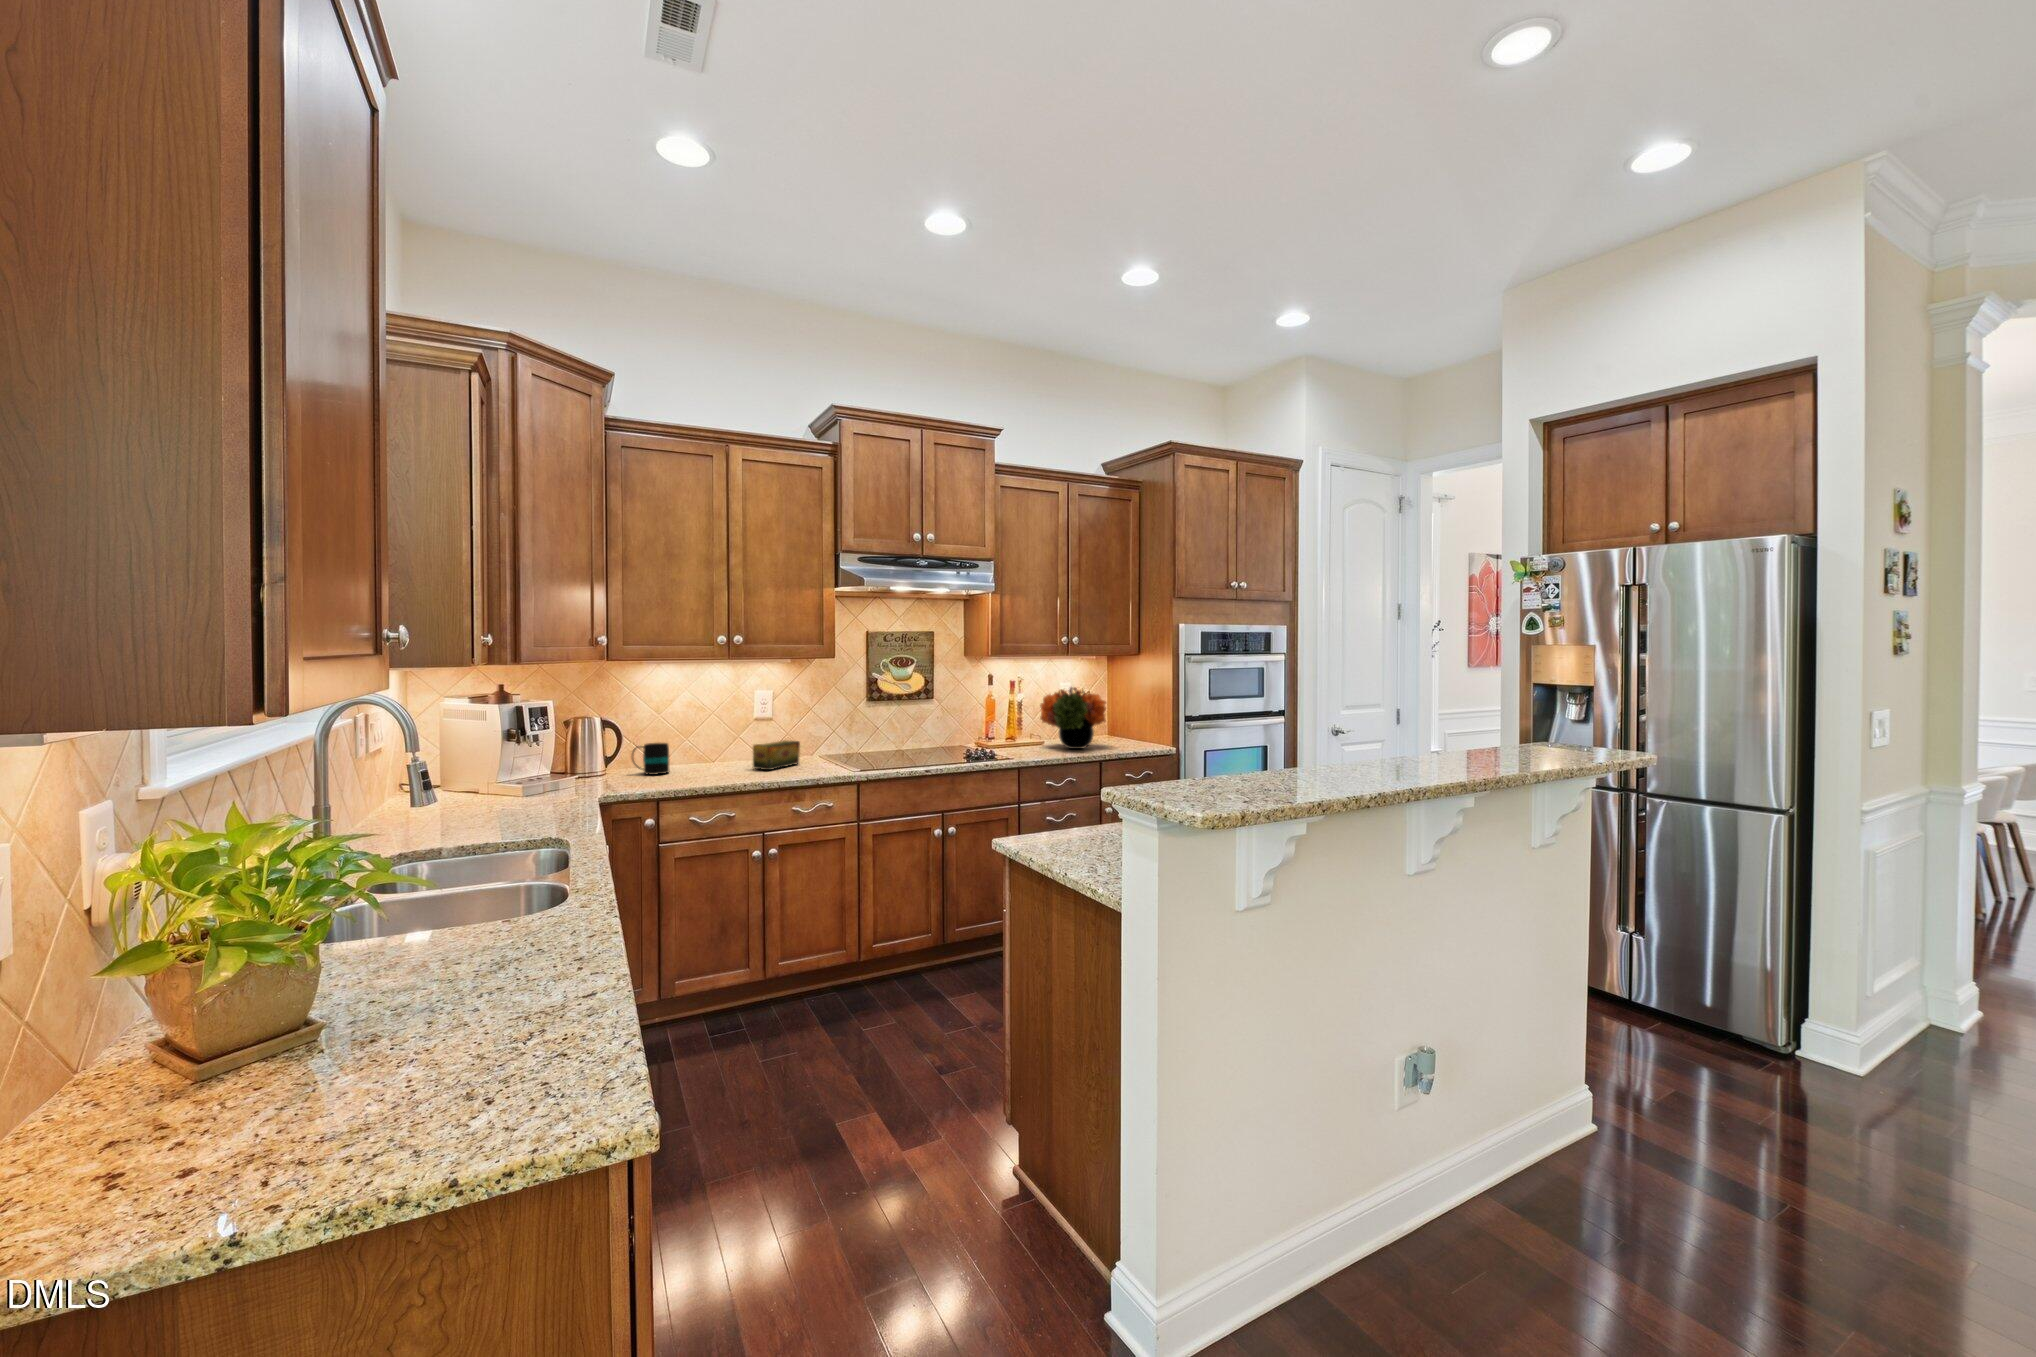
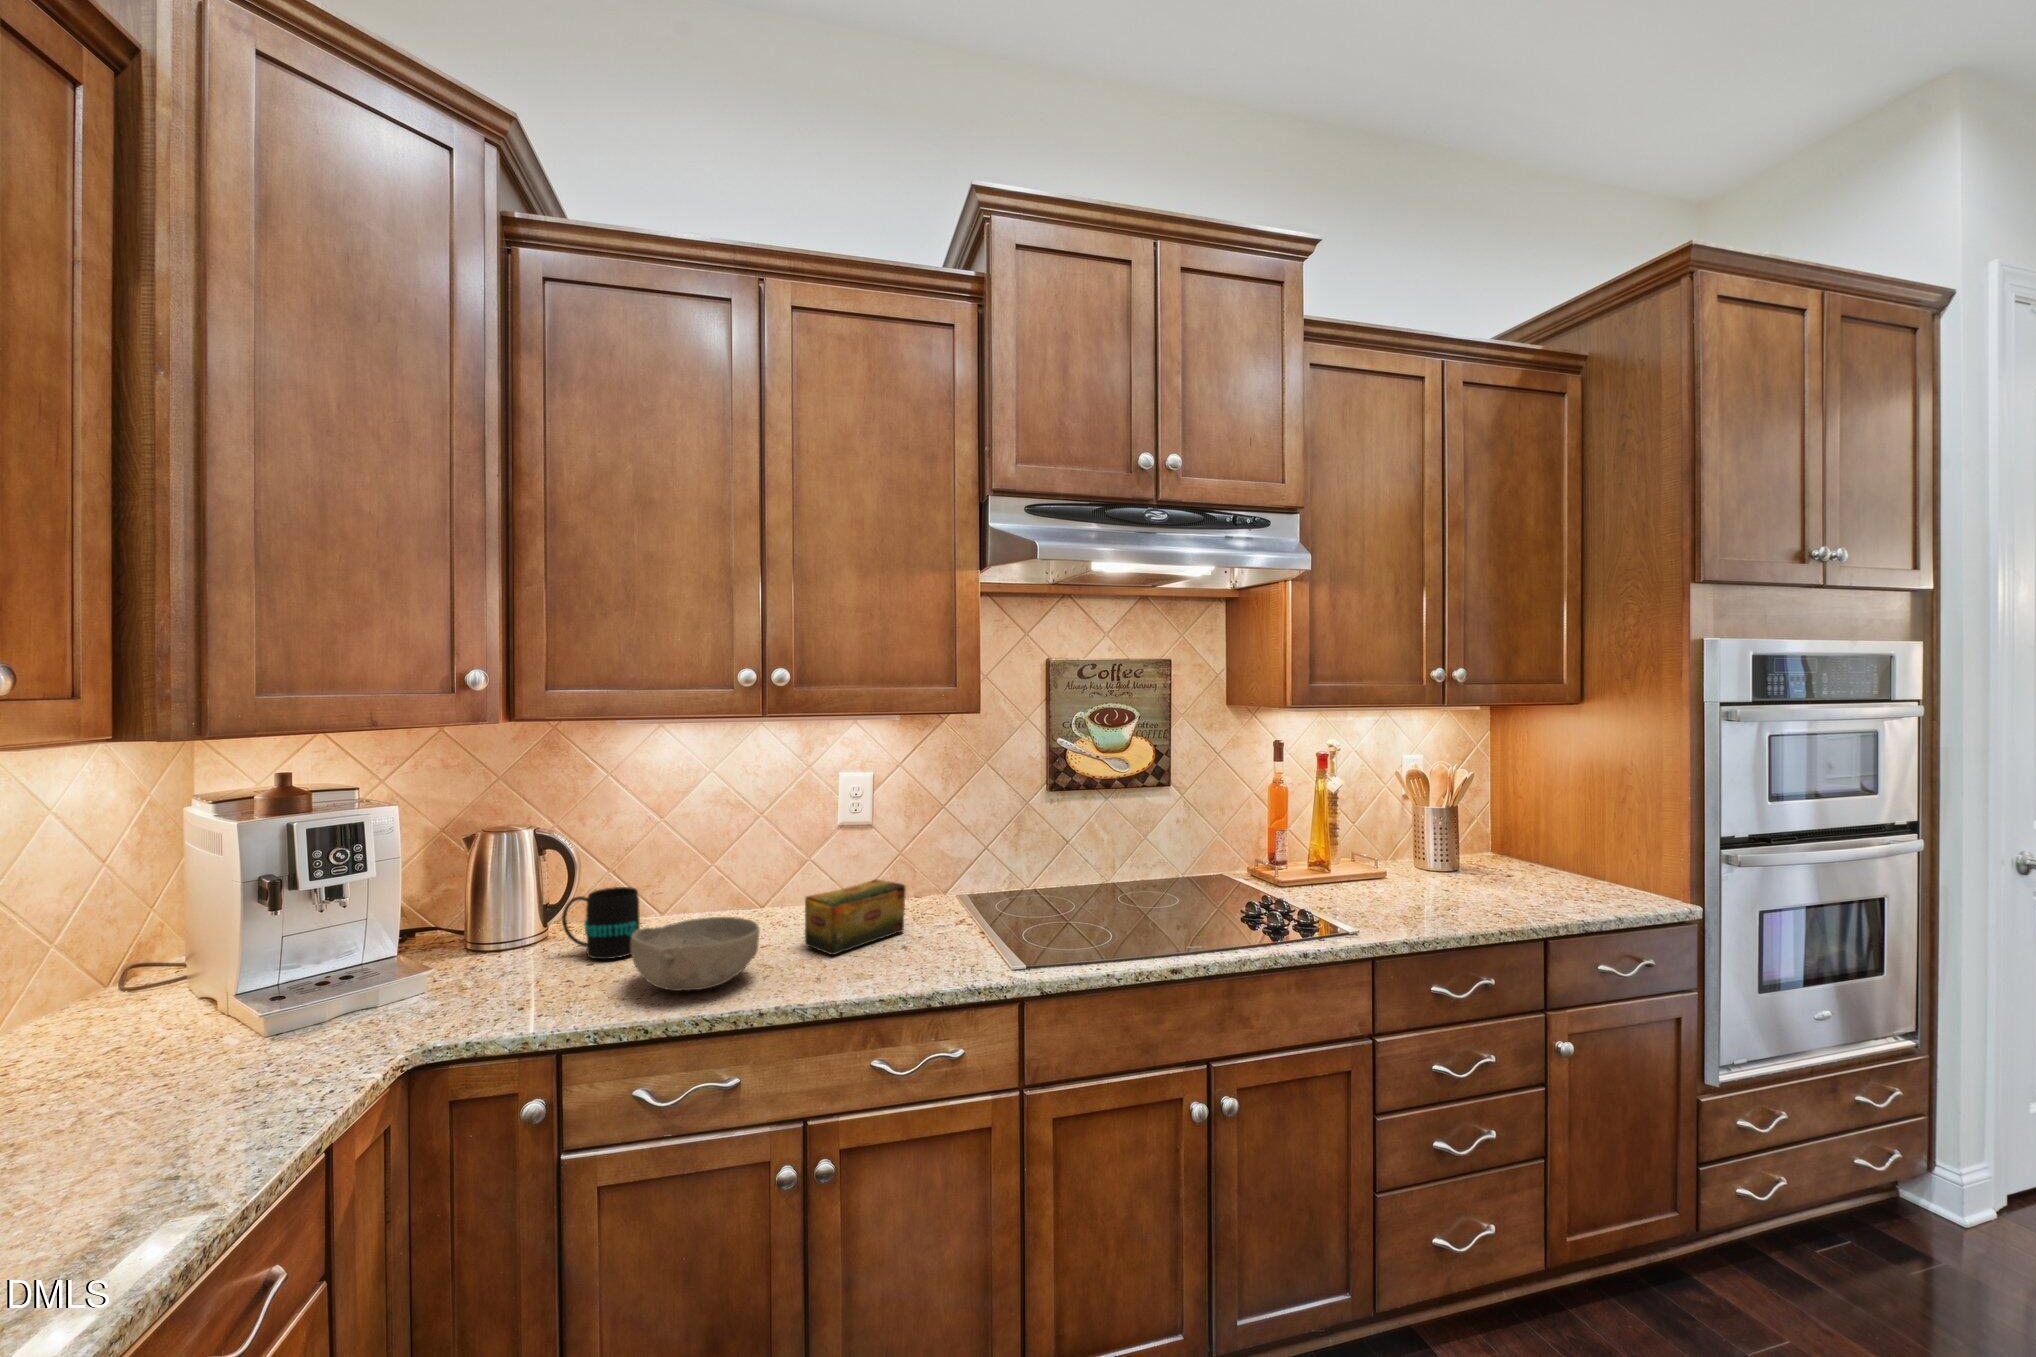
flower arrangement: present [1040,687,1106,749] -> none [1388,770,1544,901]
bowl: none [678,752,738,780] -> present [631,917,760,991]

